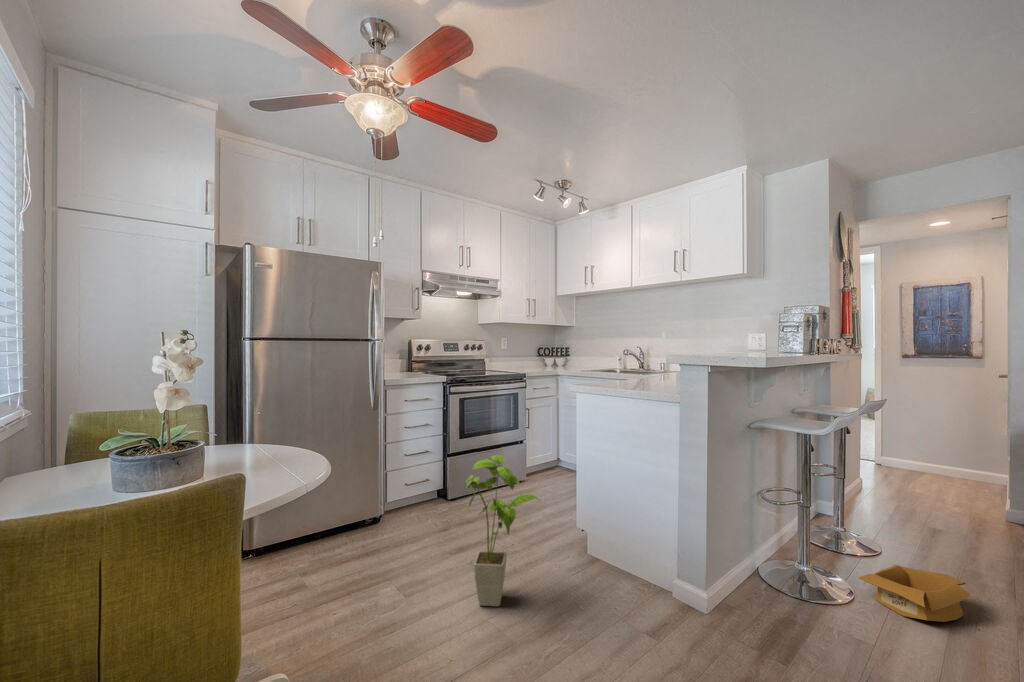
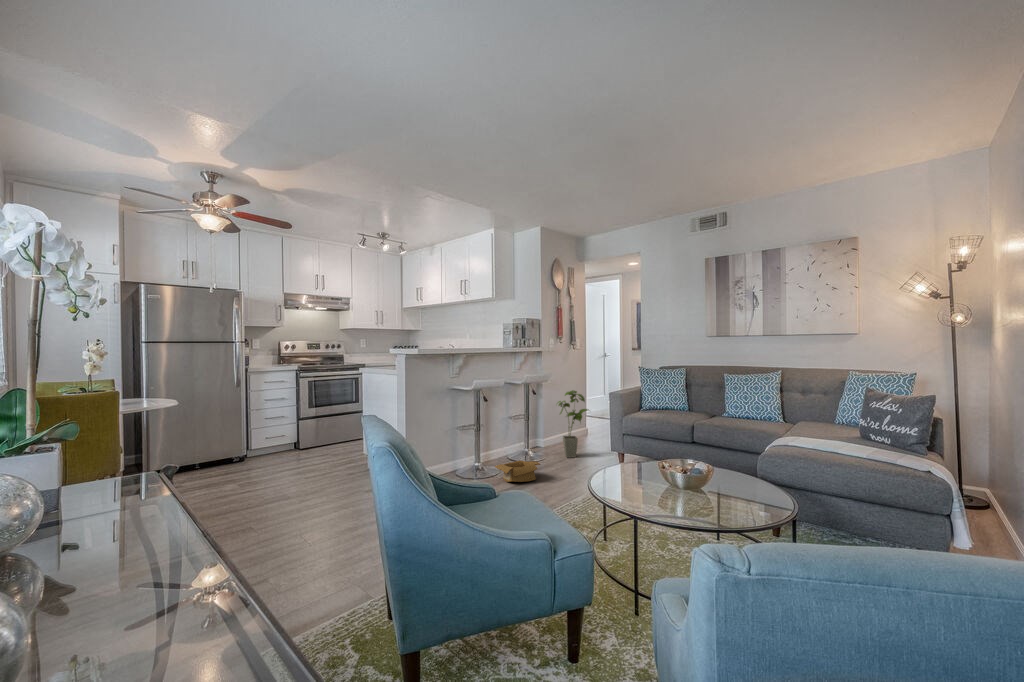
house plant: present [465,455,538,606] -> present [558,390,589,458]

